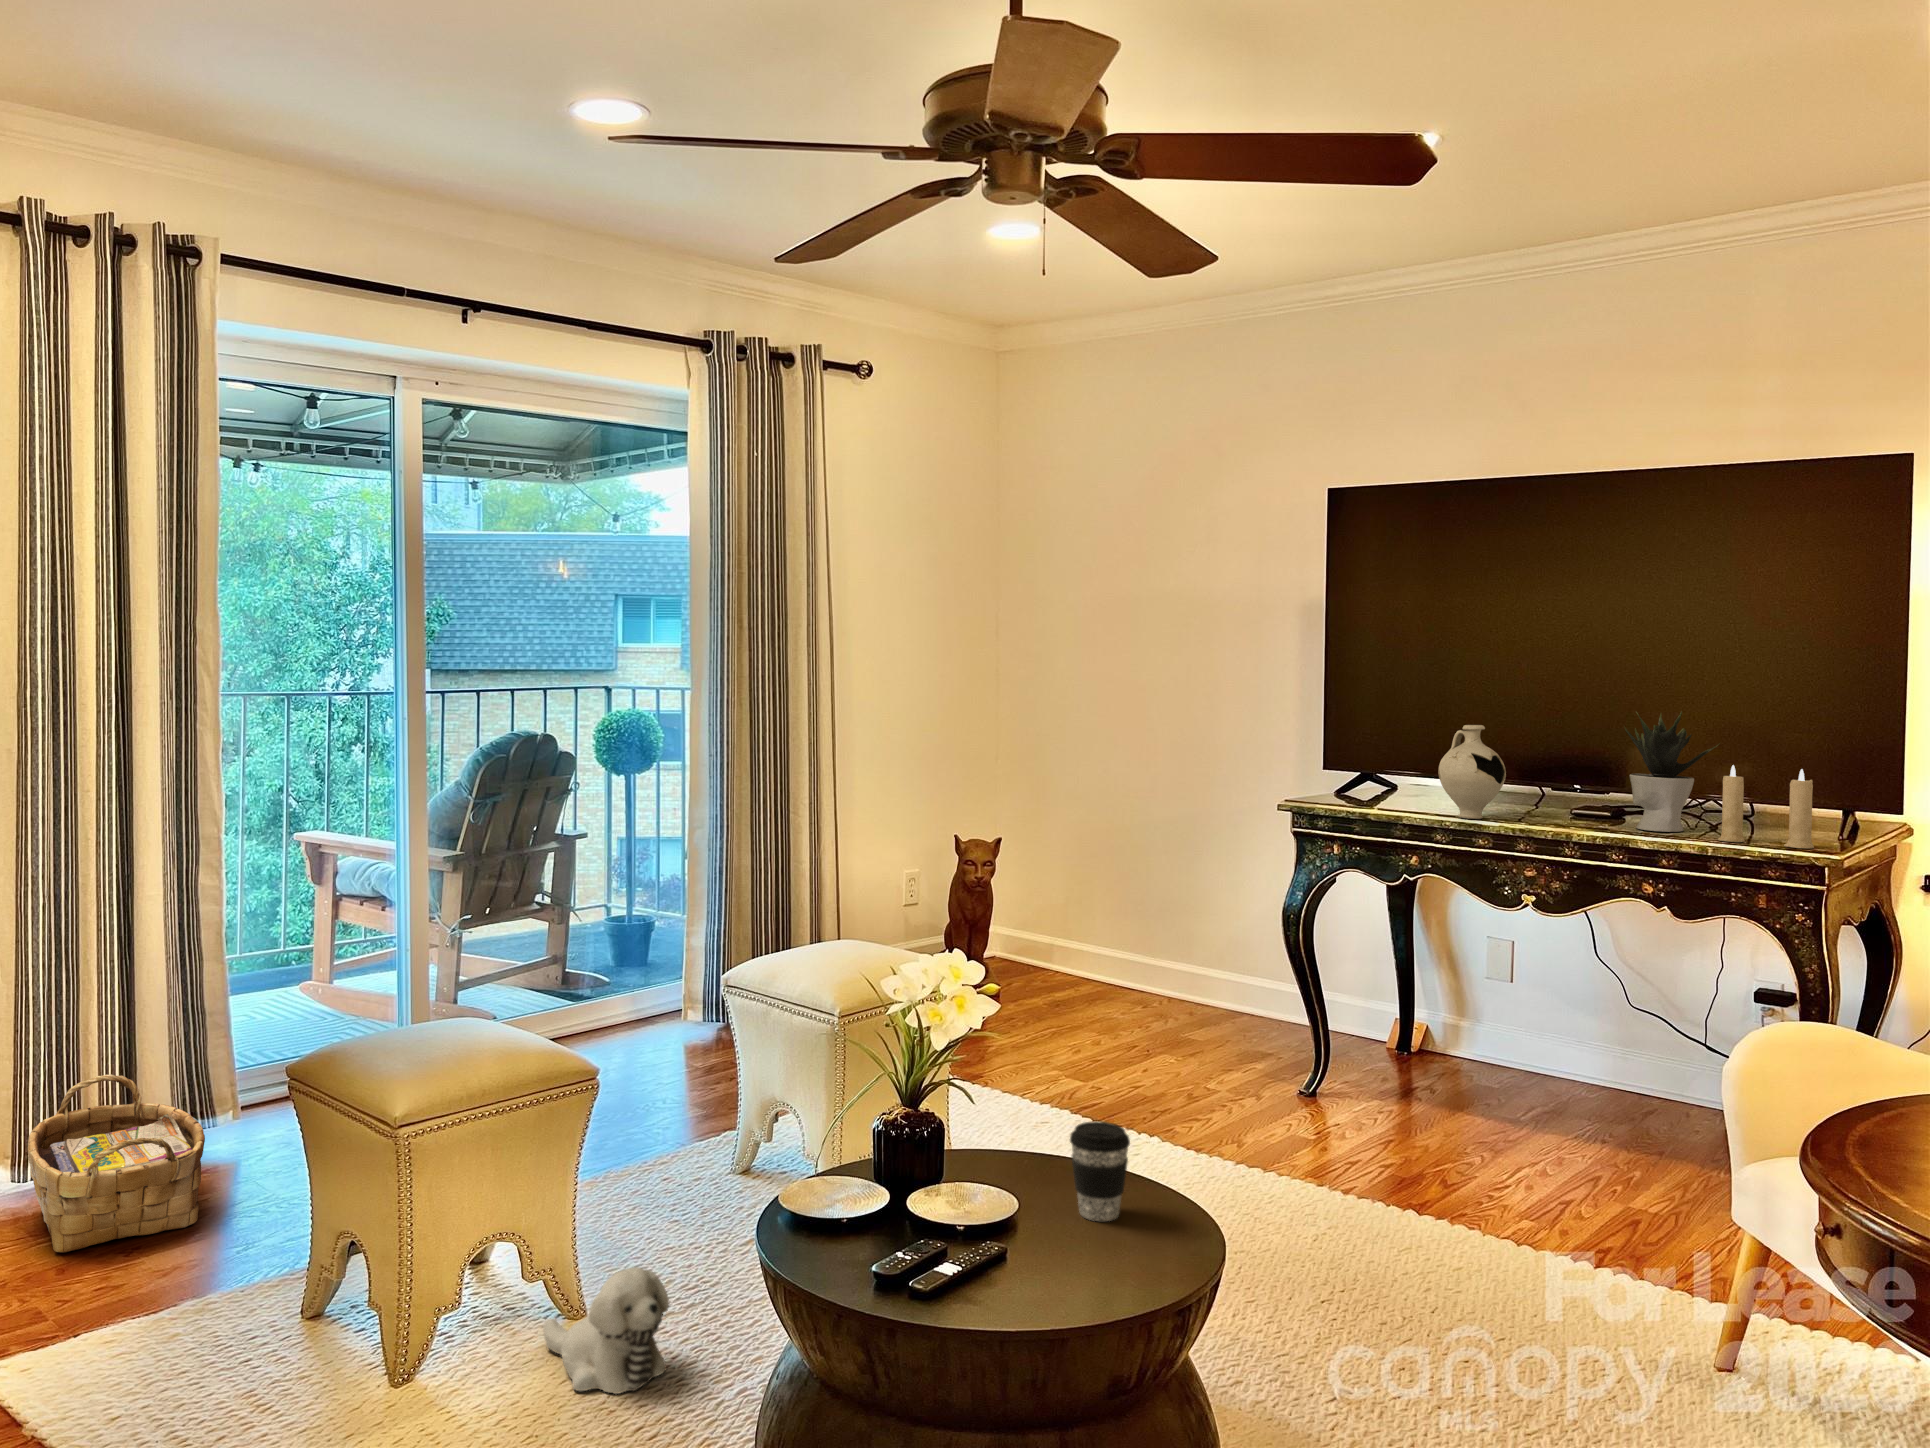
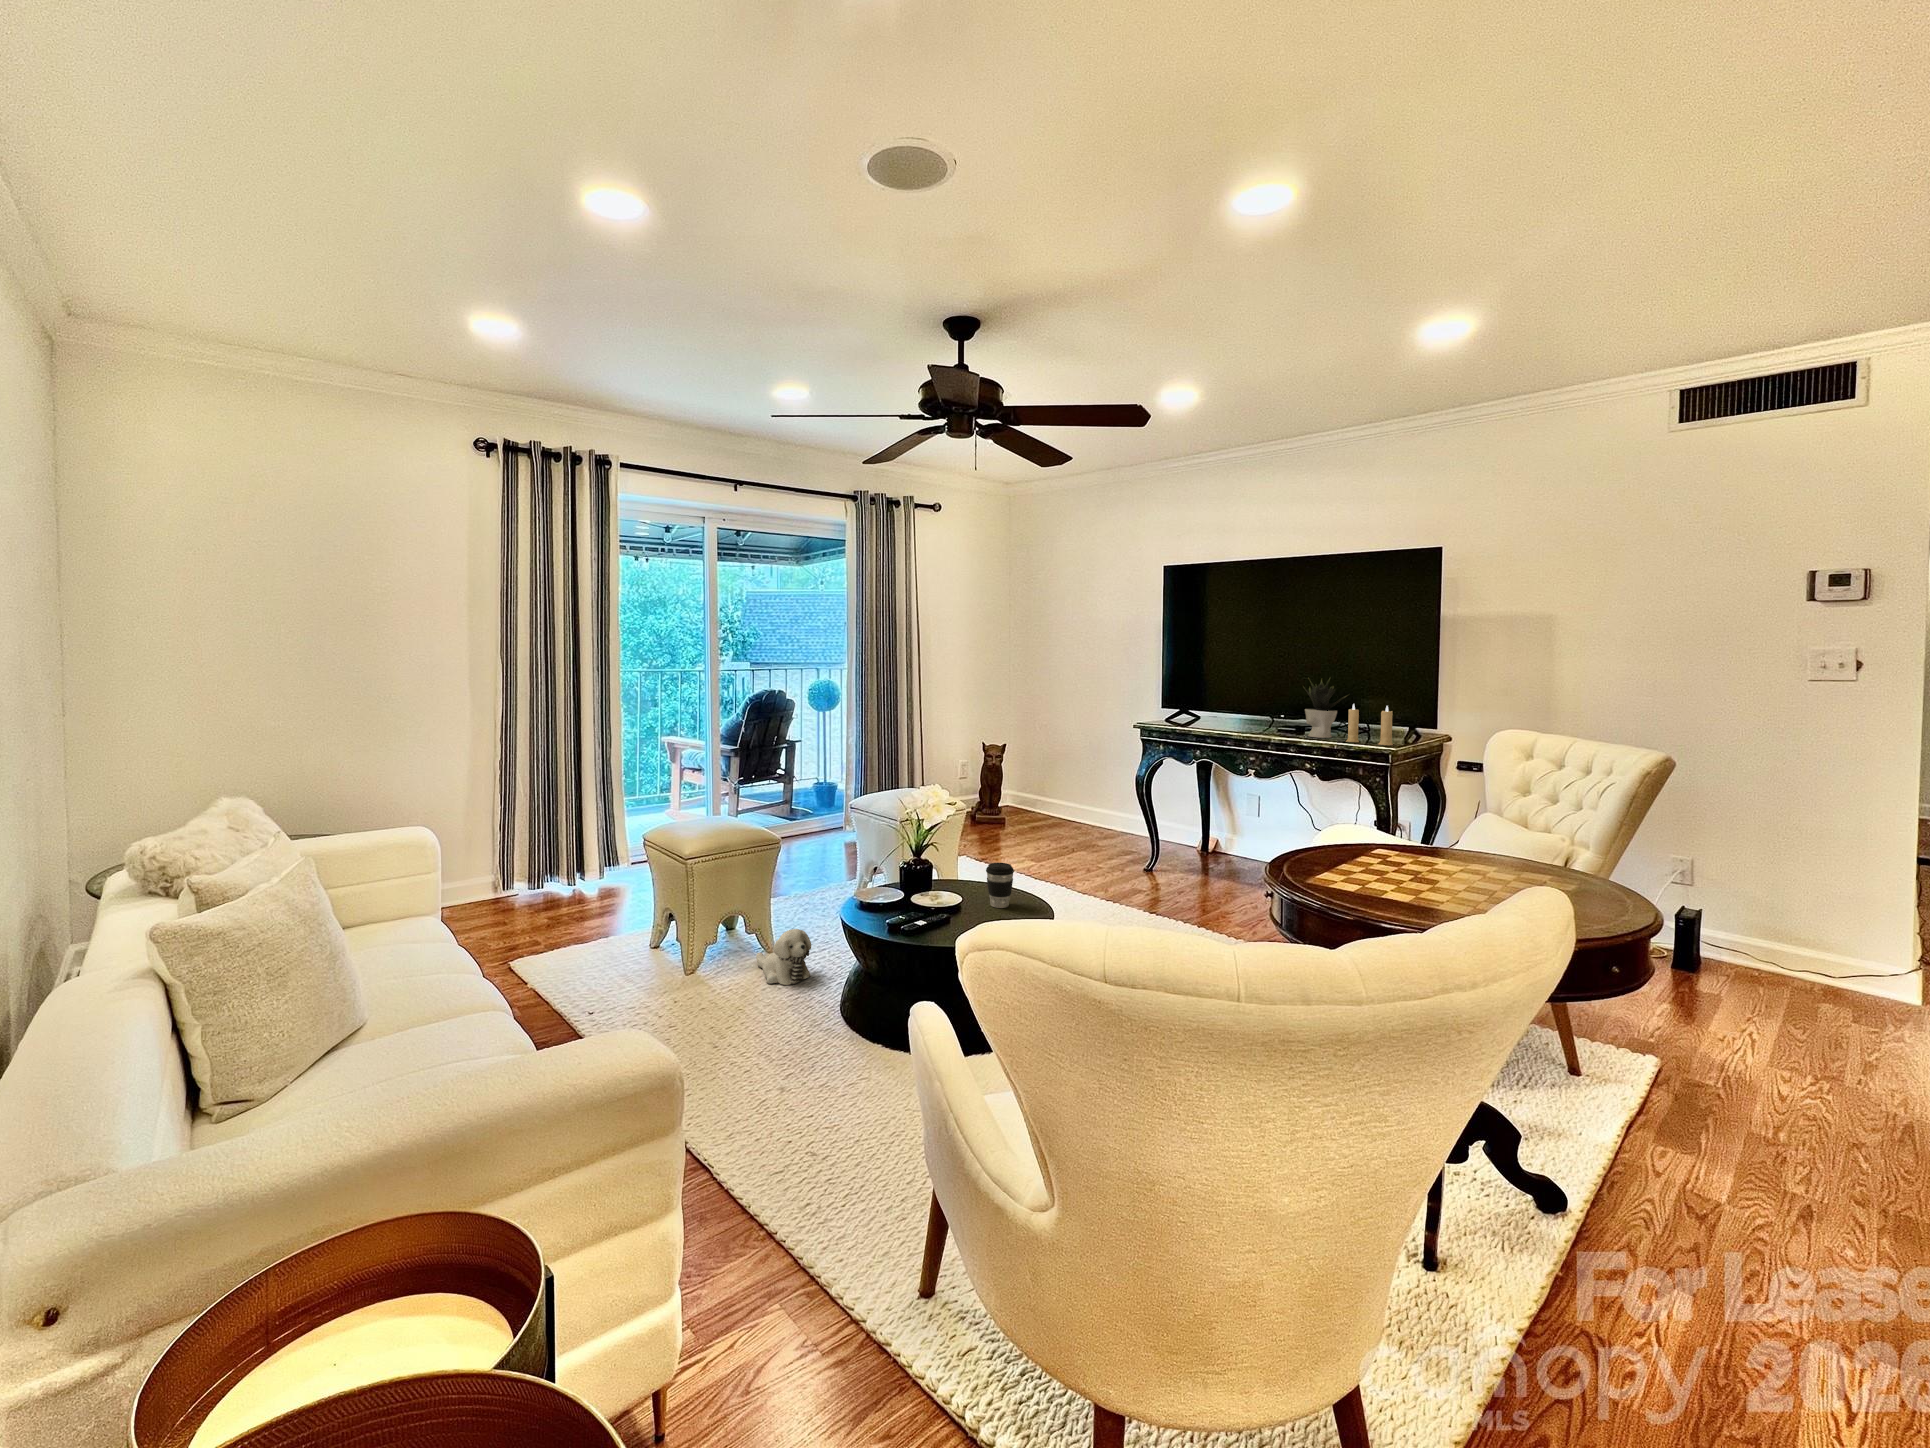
decorative vase: present [1438,725,1506,819] -> none [1211,685,1244,732]
woven basket: present [28,1075,205,1253] -> none [535,842,614,920]

